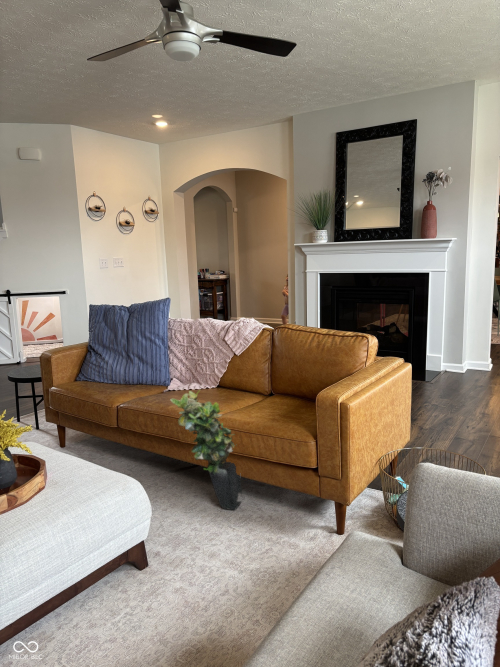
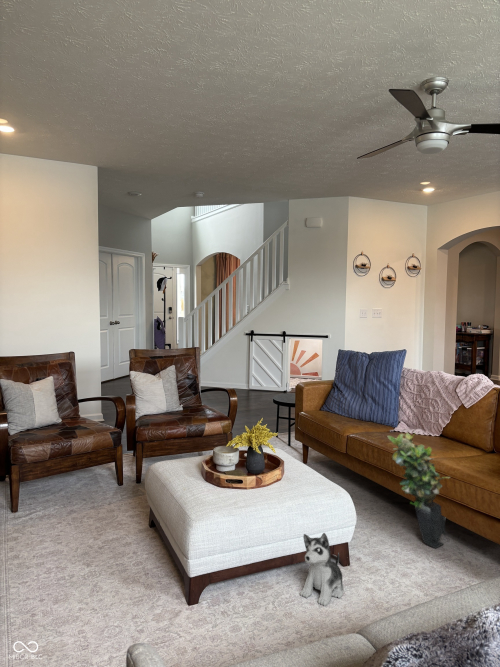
plush toy: none [91,546,152,638] -> present [300,533,344,606]

